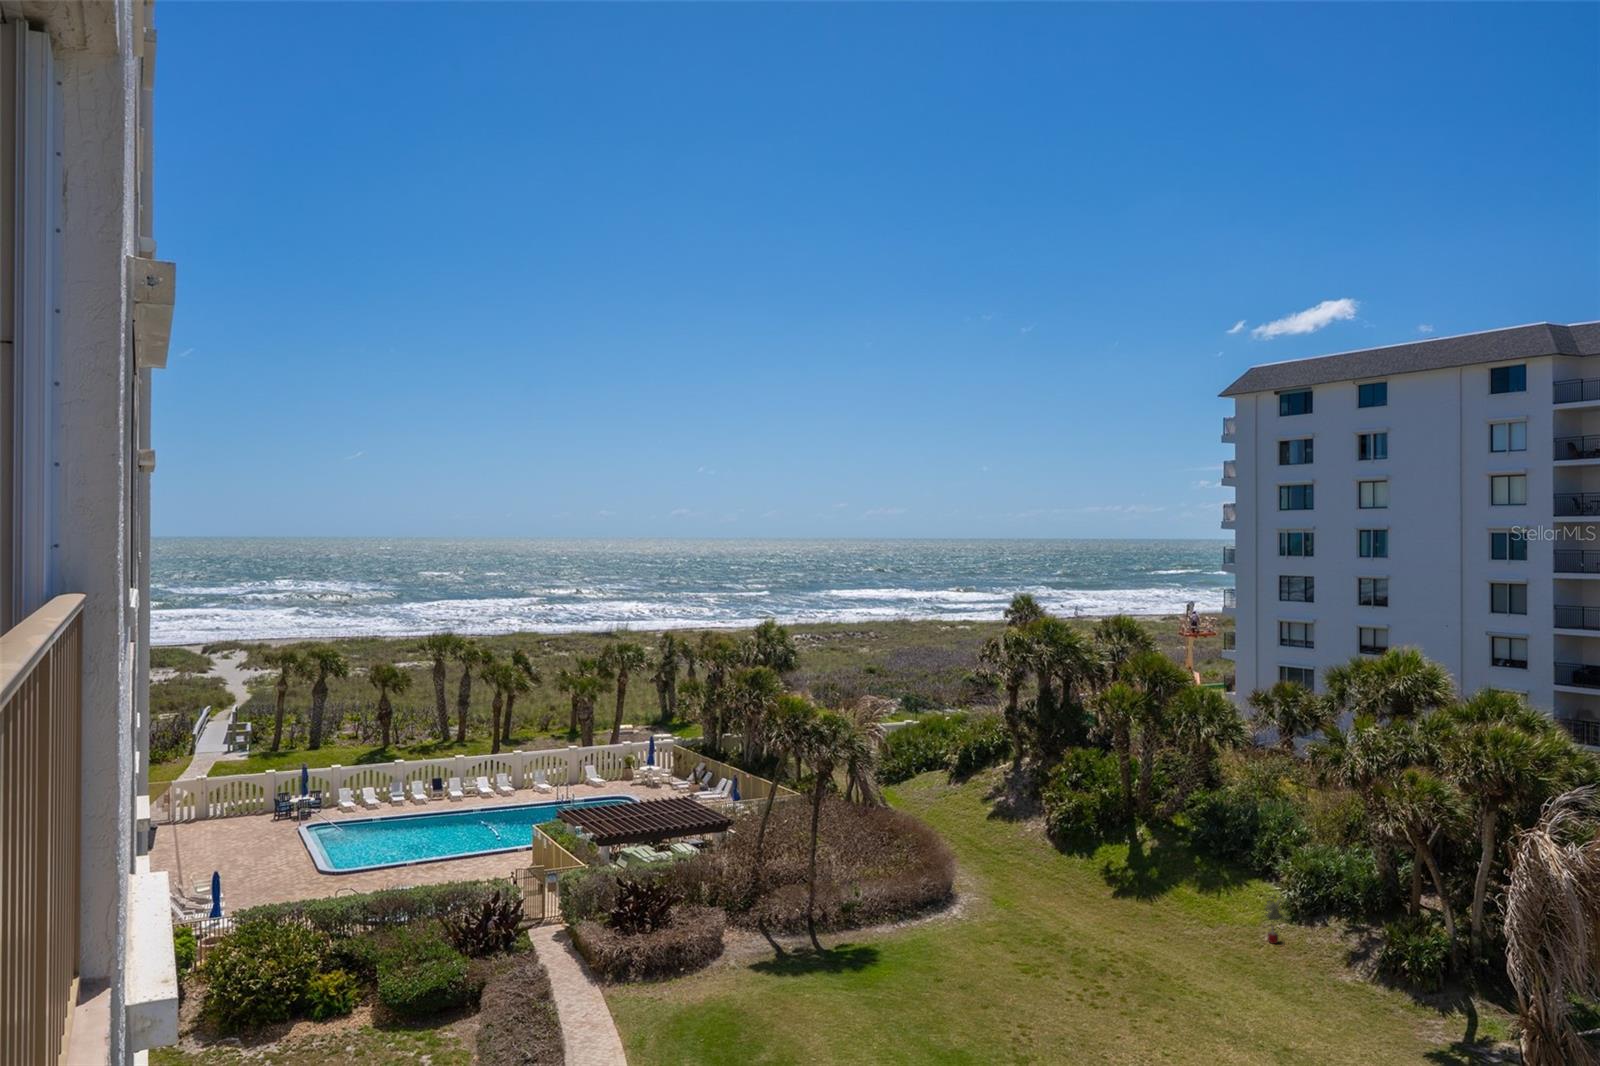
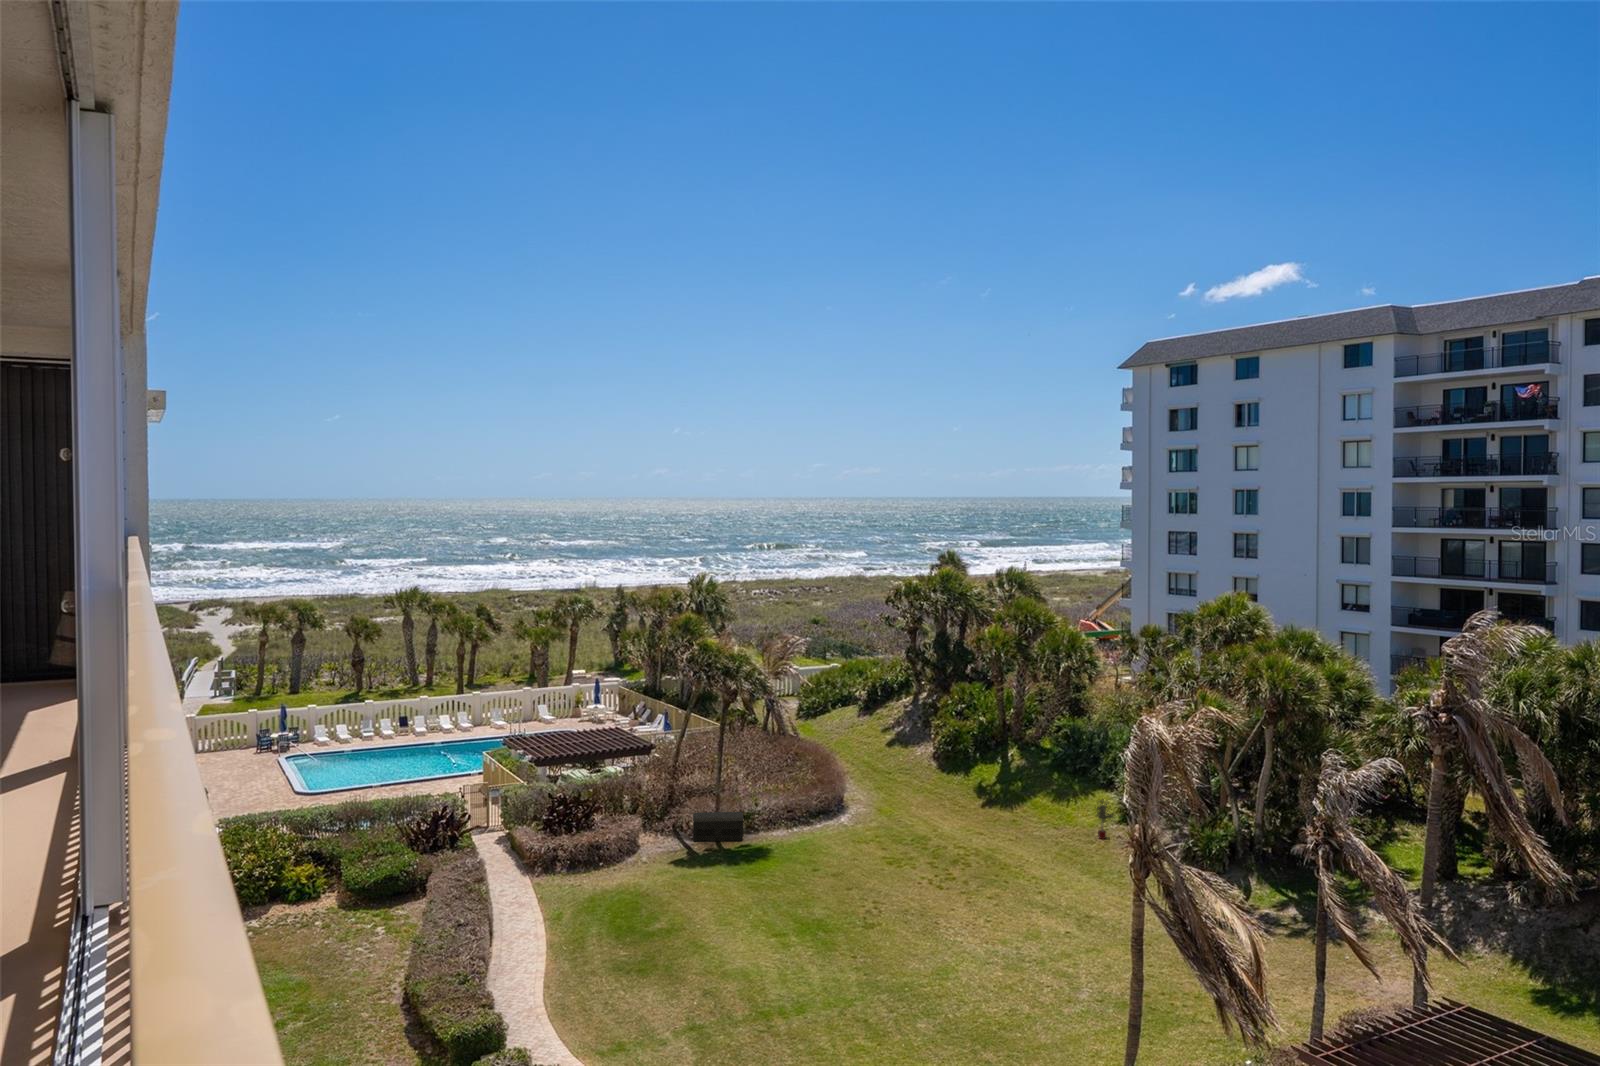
storage bench: none [785,905,846,942] -> present [693,812,744,842]

